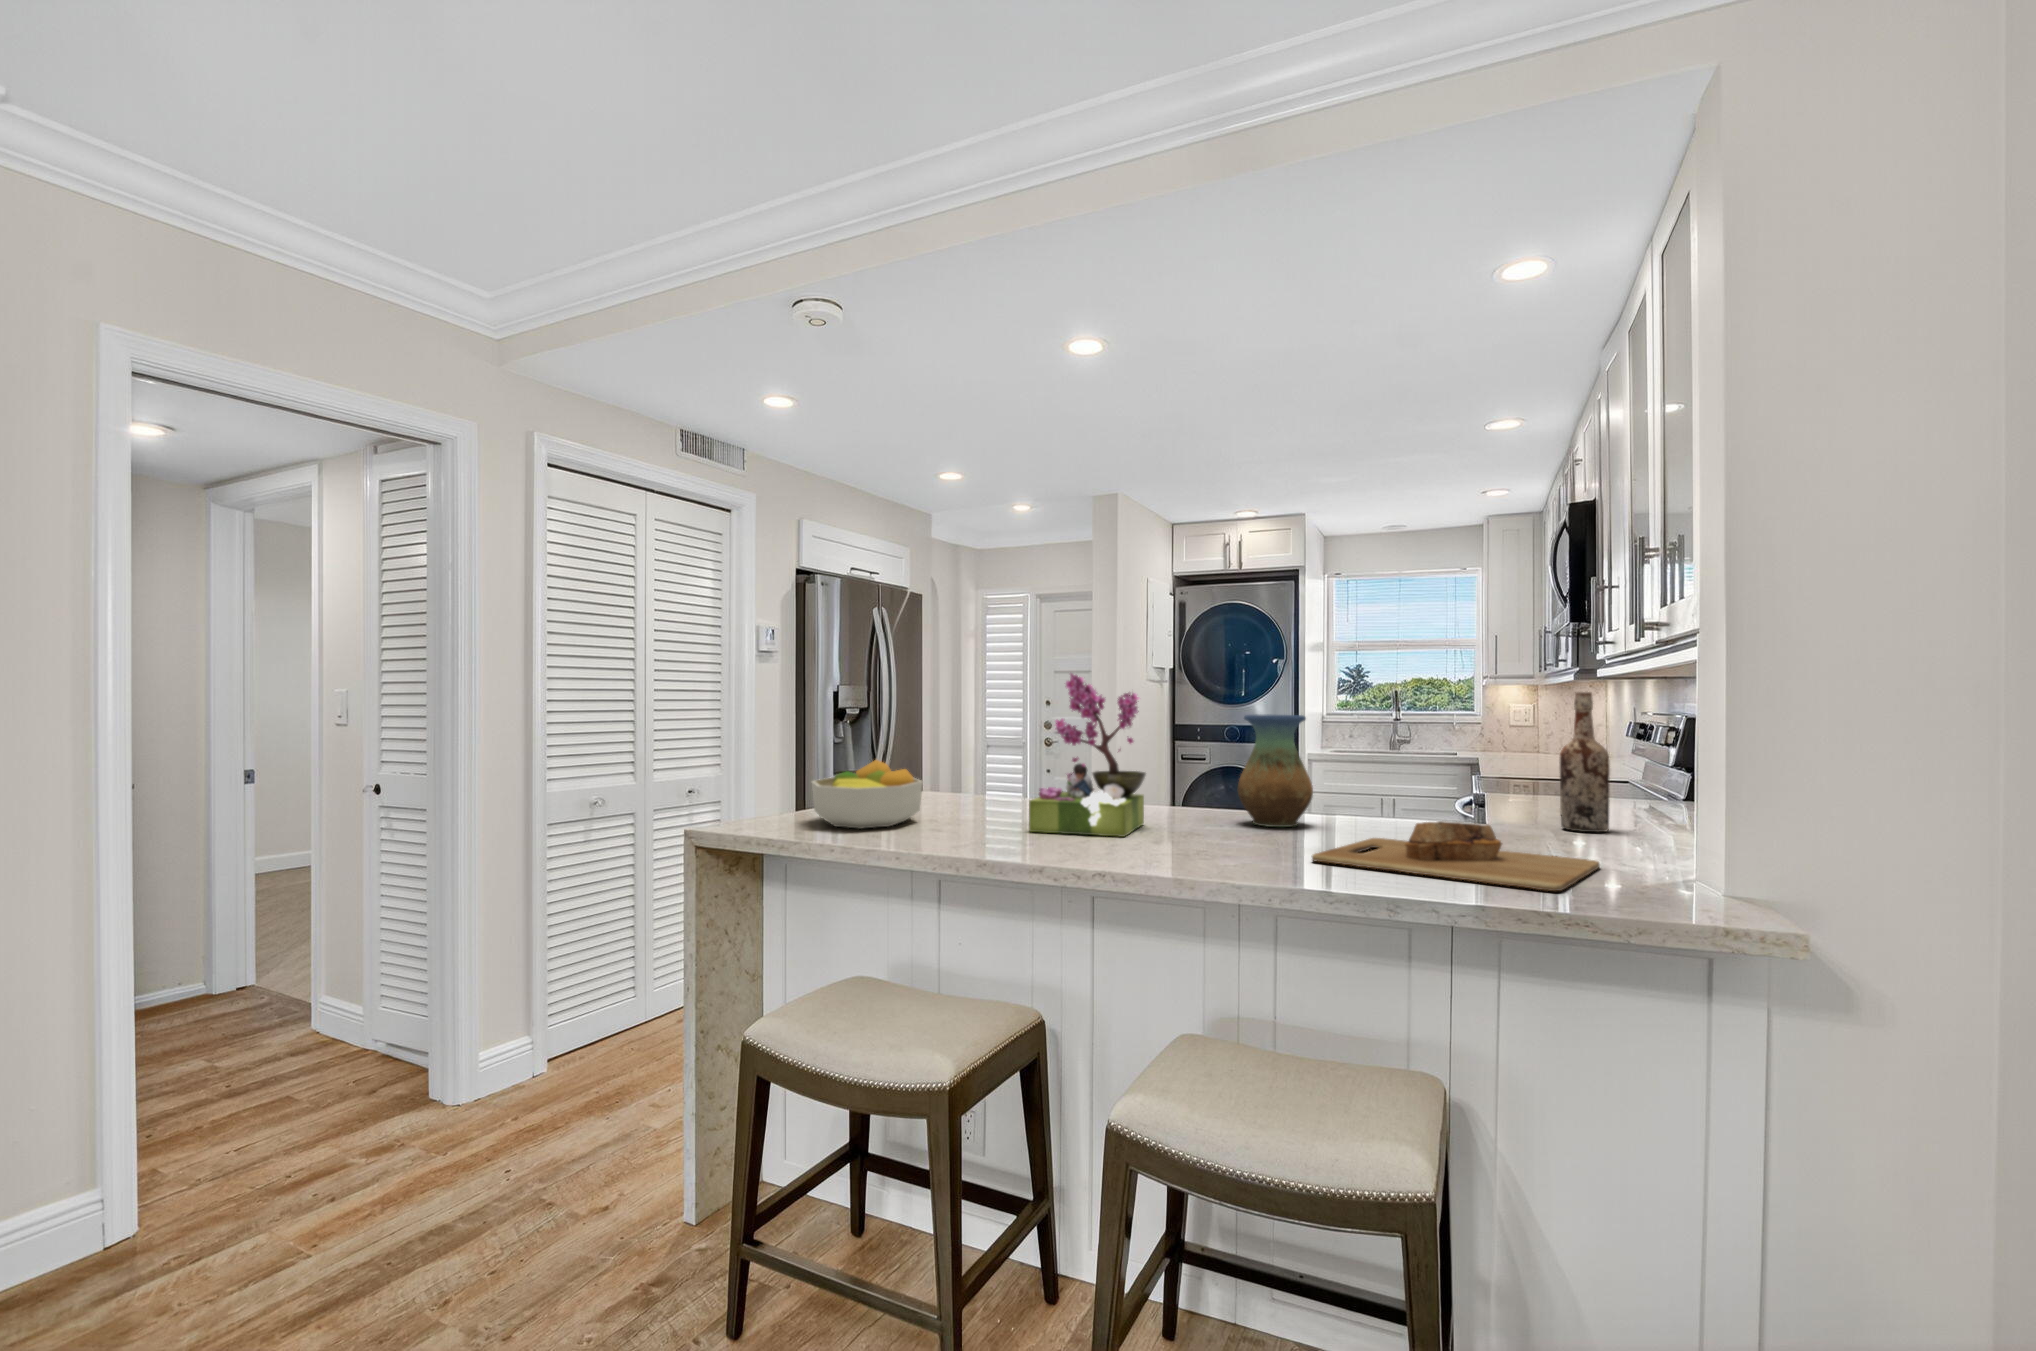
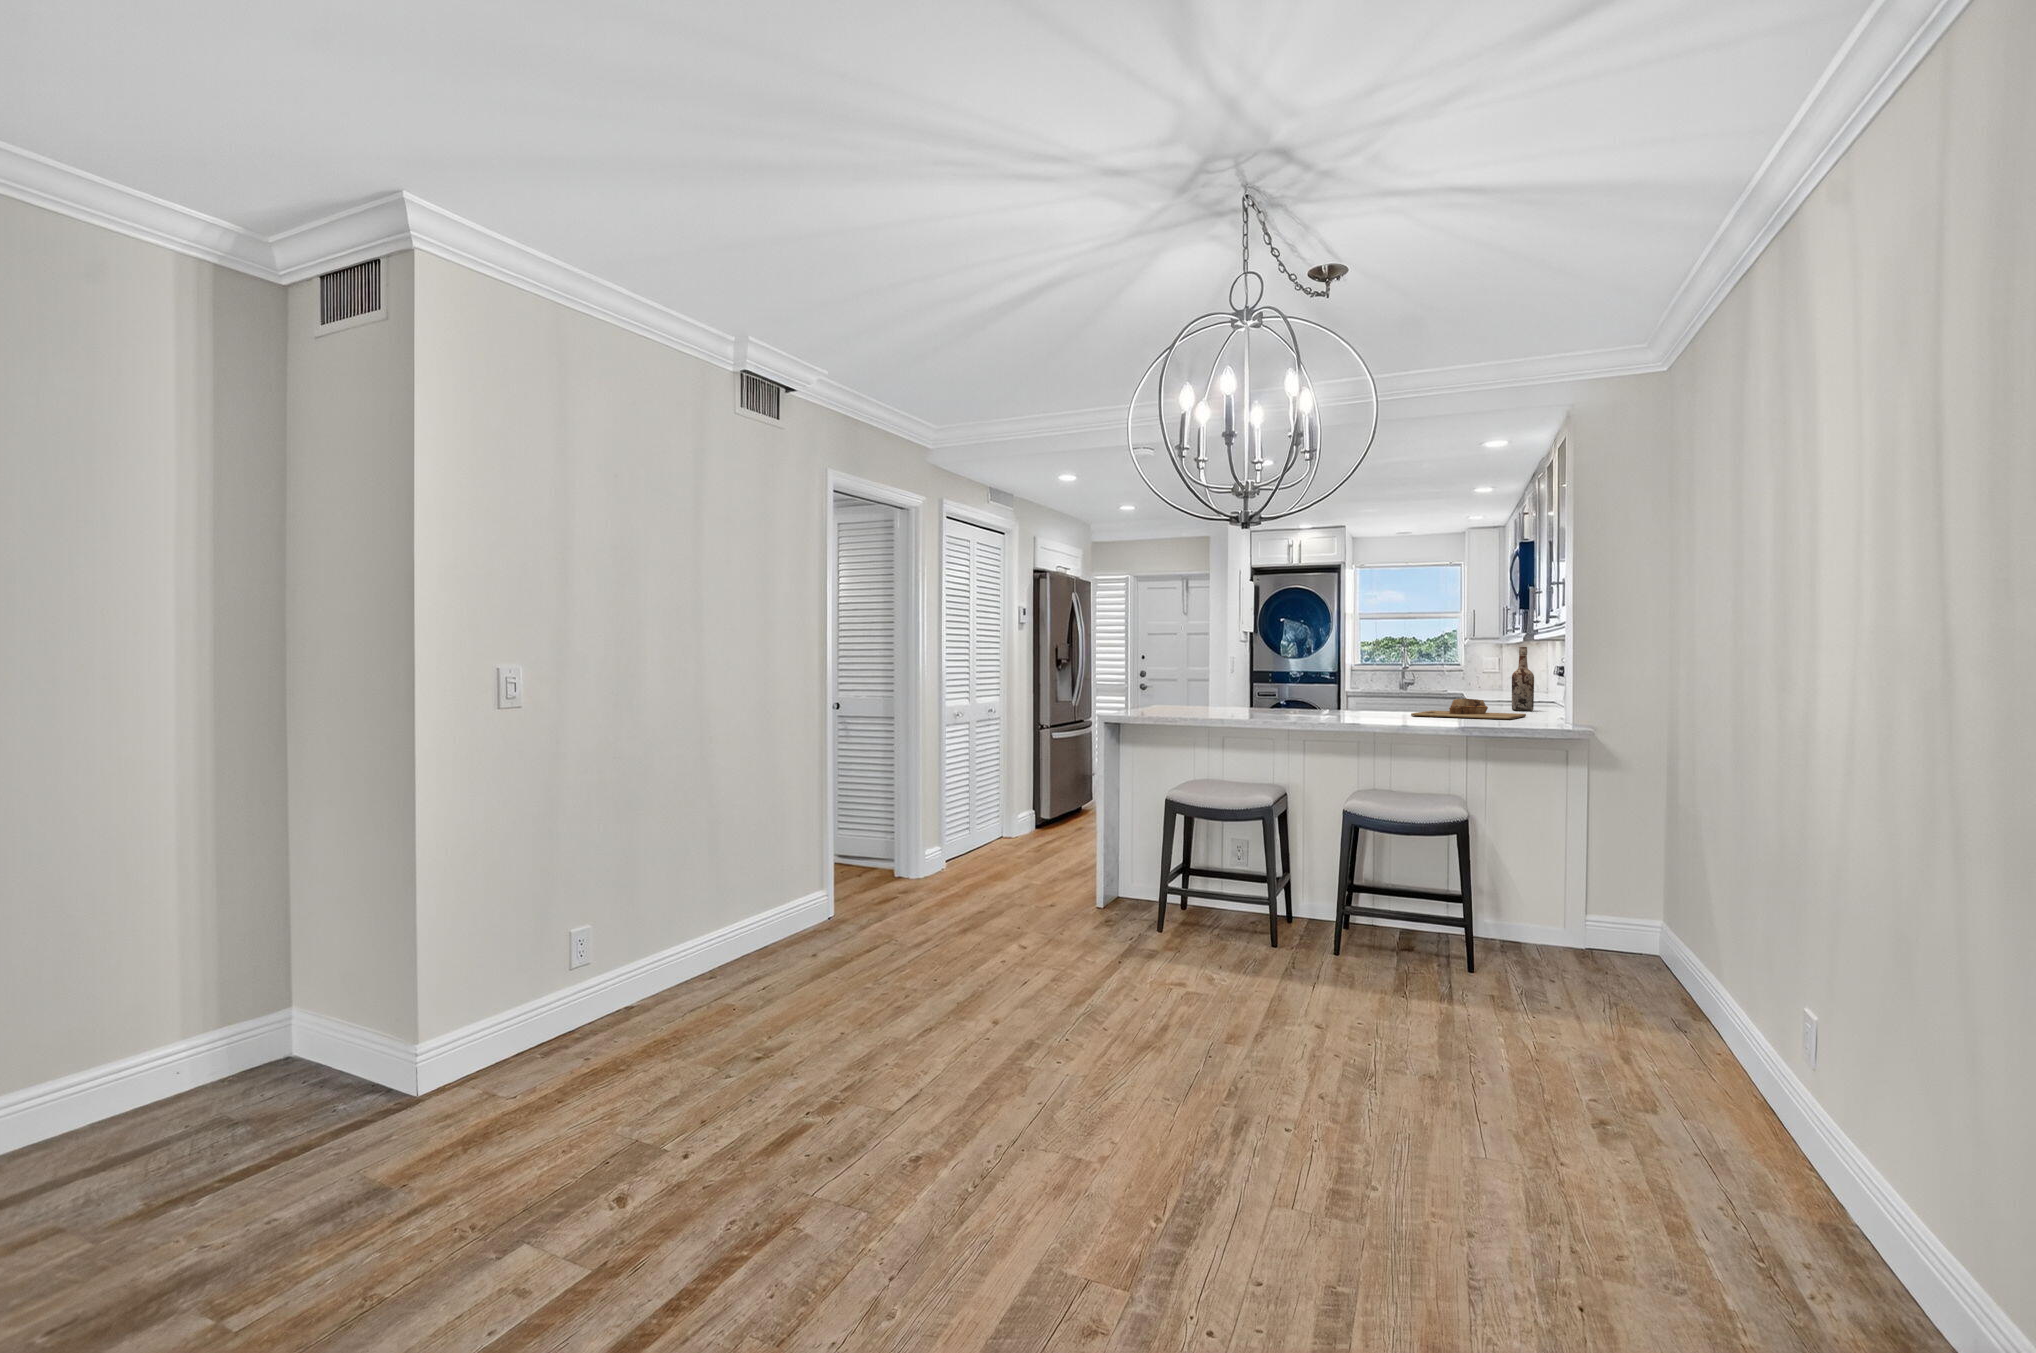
flower arrangement: present [1029,673,1146,837] -> none [1271,638,1322,713]
vase: present [1238,715,1313,827] -> none [1361,658,1398,711]
fruit bowl: present [812,760,923,829] -> none [1158,682,1211,712]

